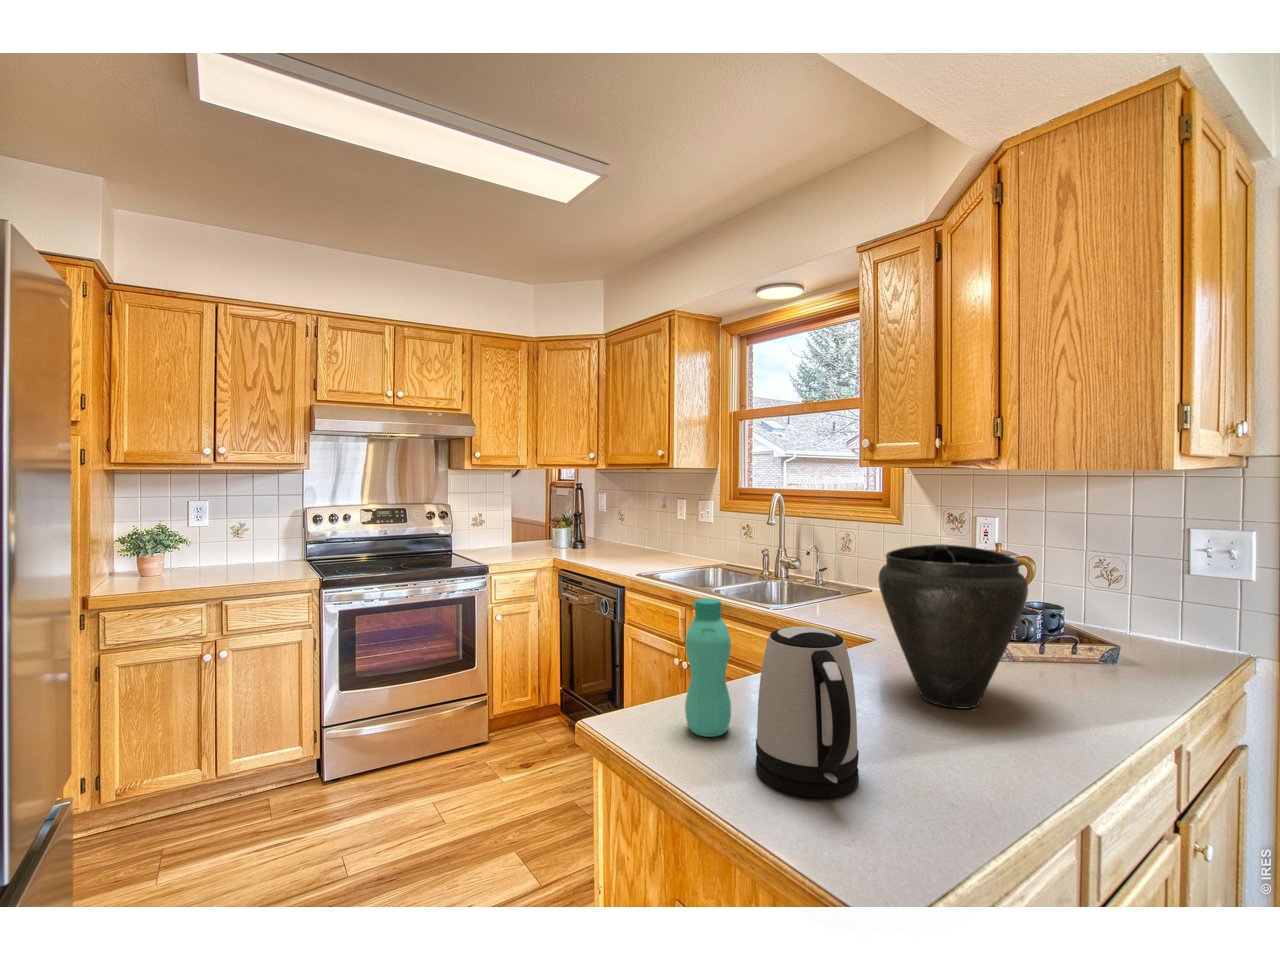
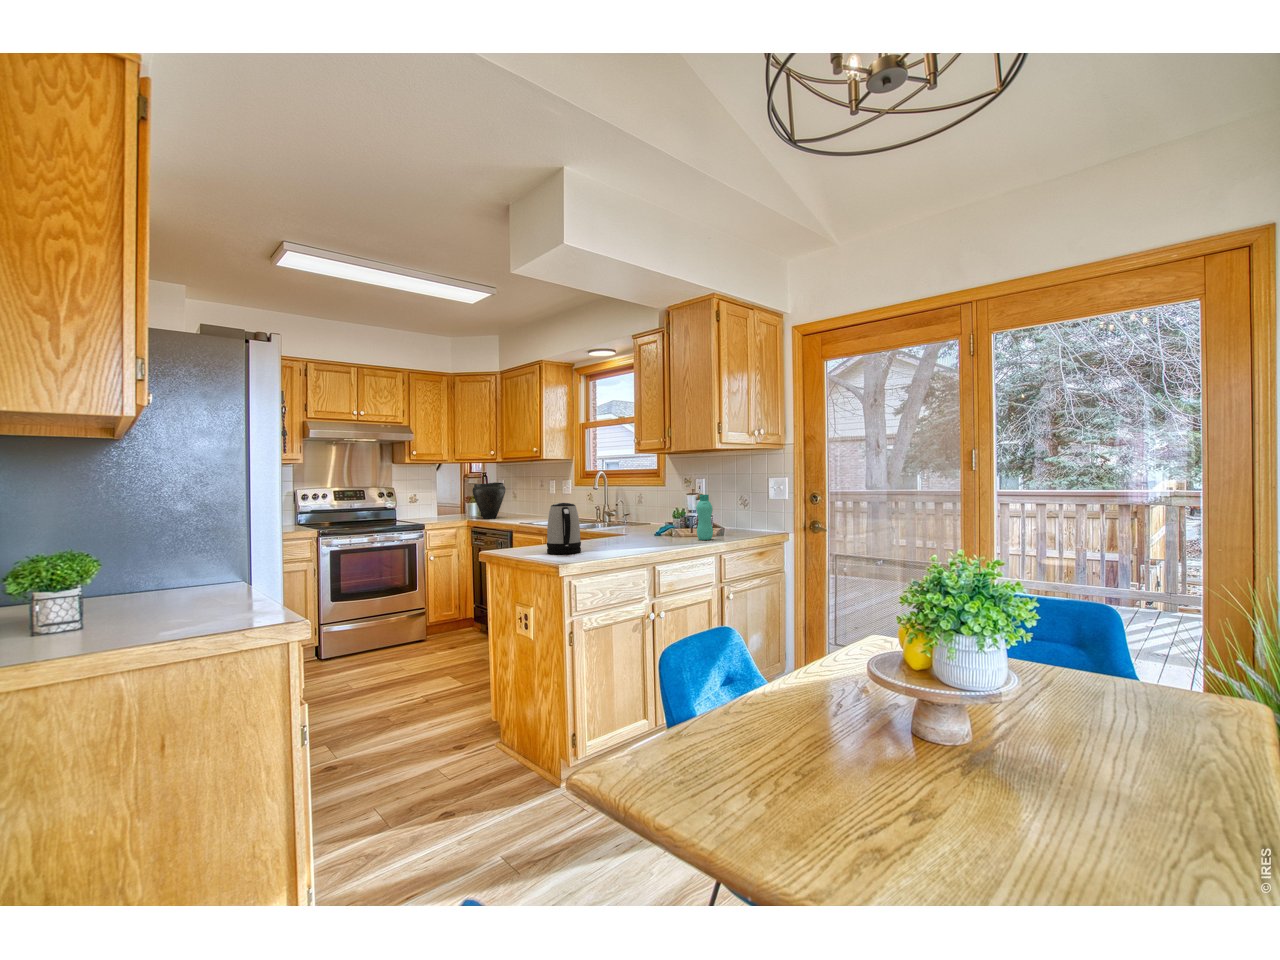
vase: present [878,544,1028,708] -> present [472,482,505,519]
bottle: present [685,598,731,737] -> present [696,495,713,540]

